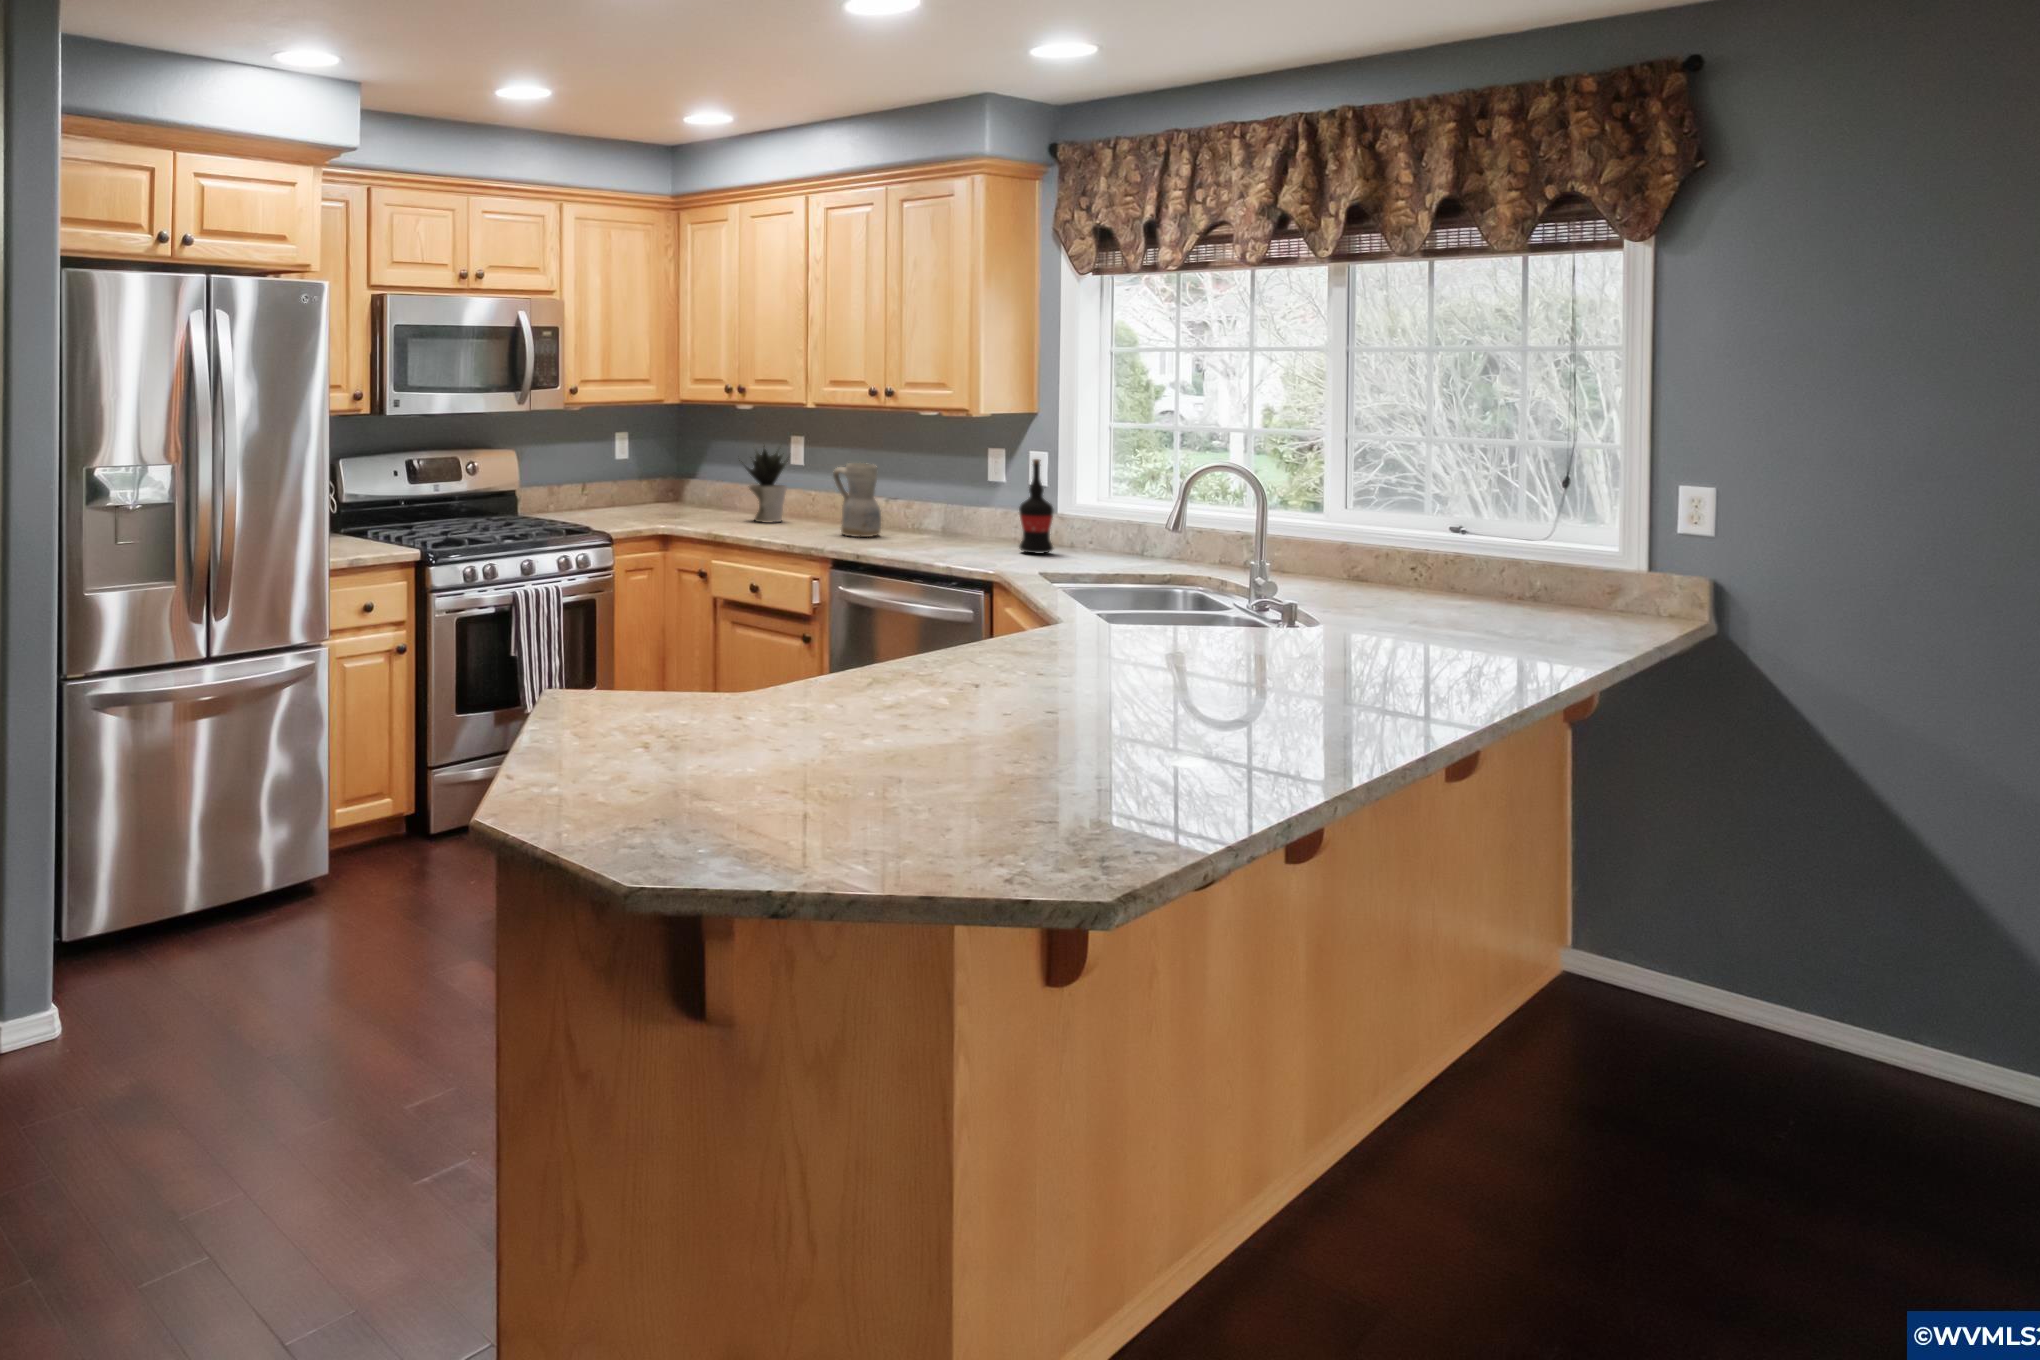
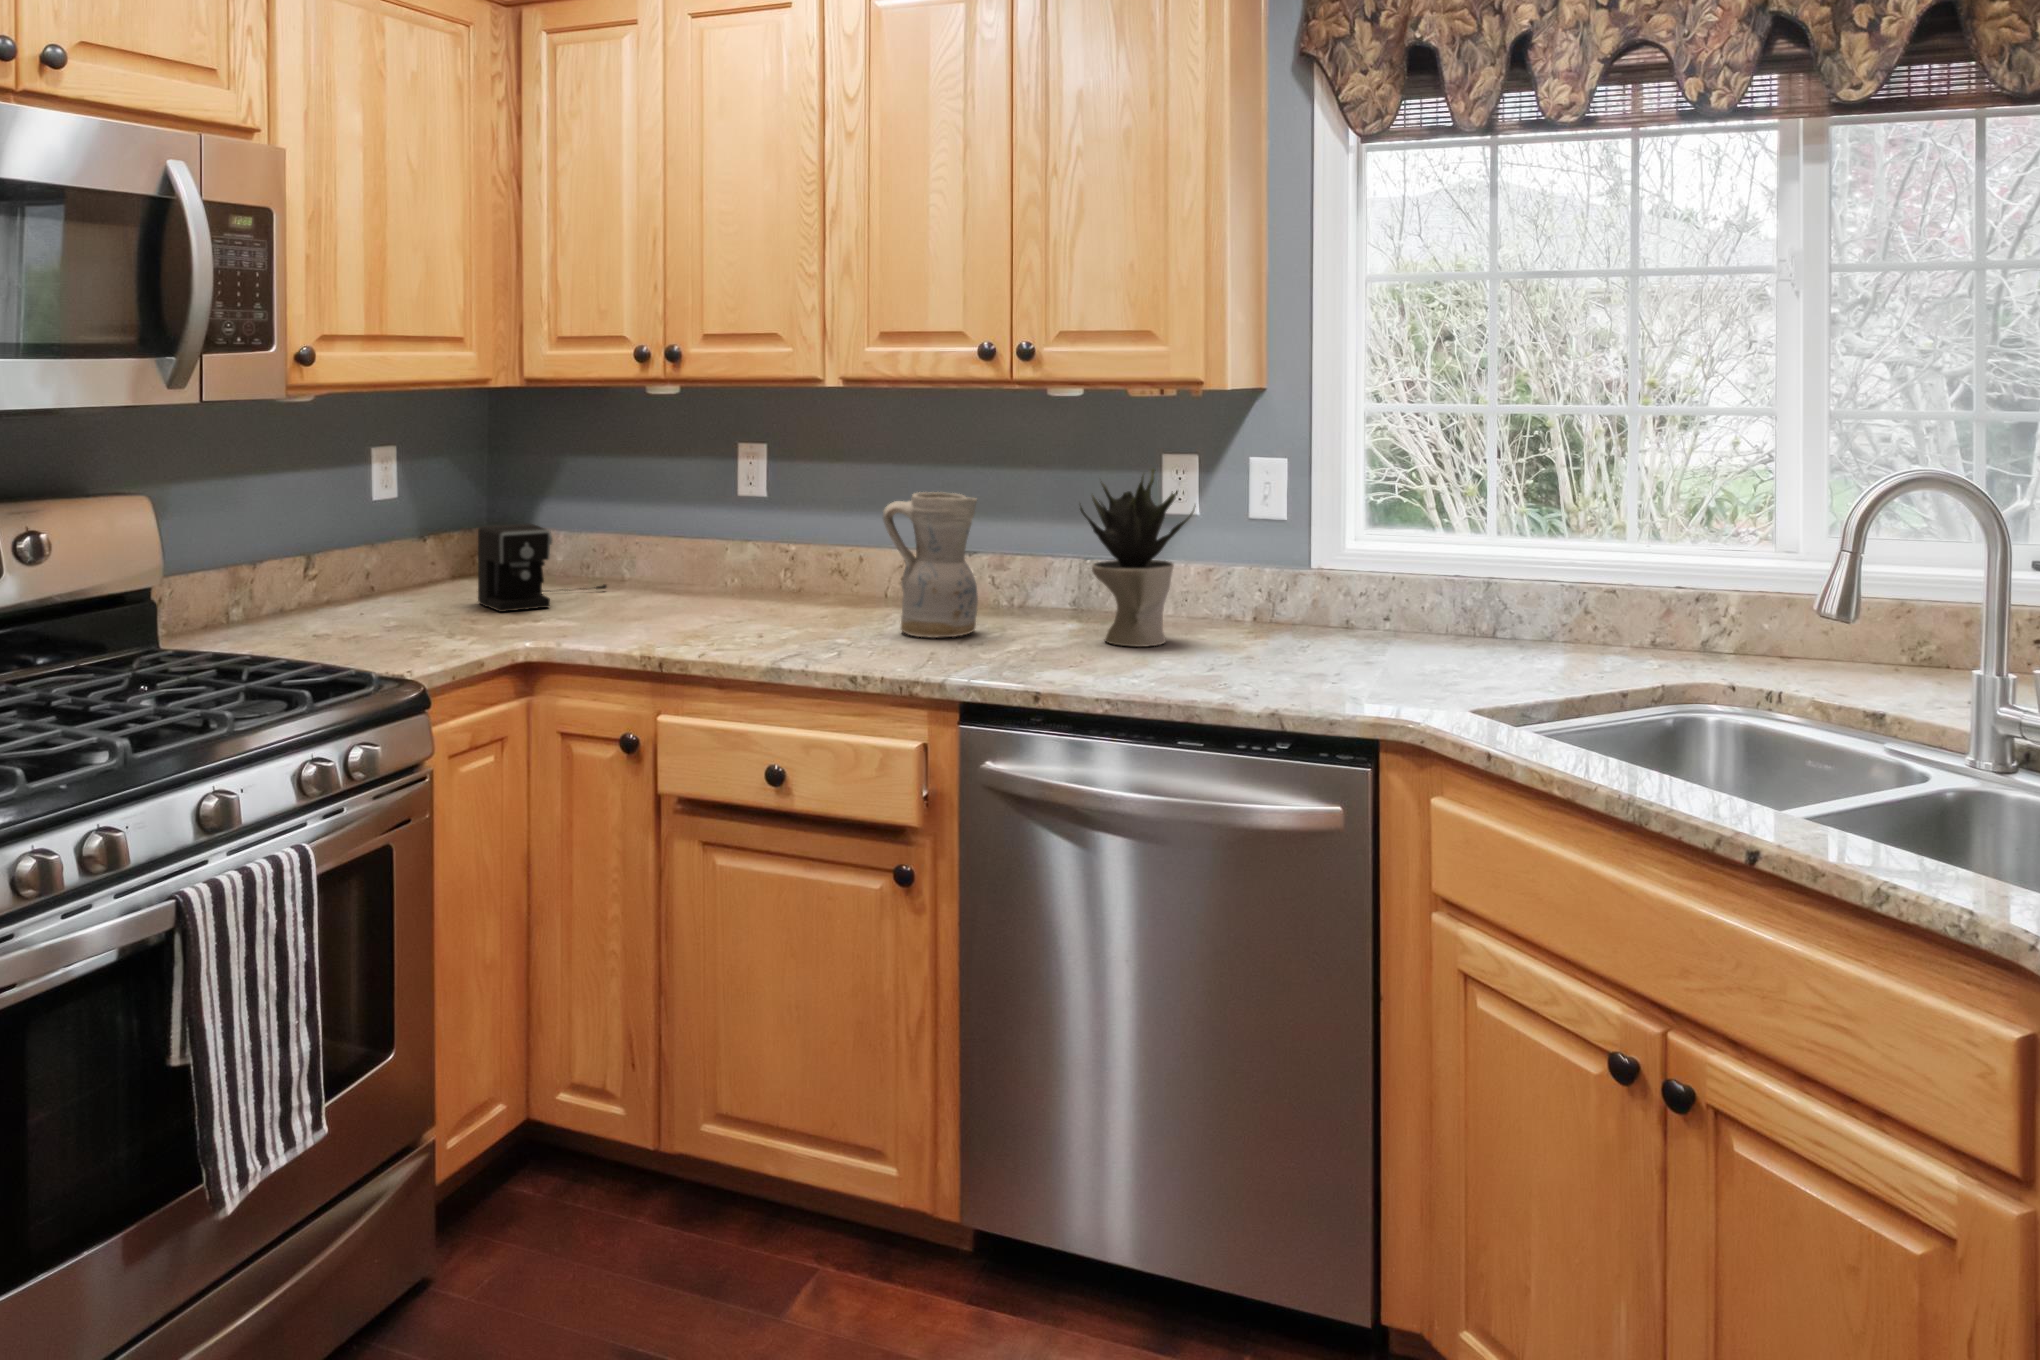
potted plant: present [739,446,788,523] -> present [1080,469,1196,647]
wine bottle: present [1019,459,1053,554] -> none [1275,472,1339,650]
coffee maker: none [663,473,731,515] -> present [478,524,607,612]

